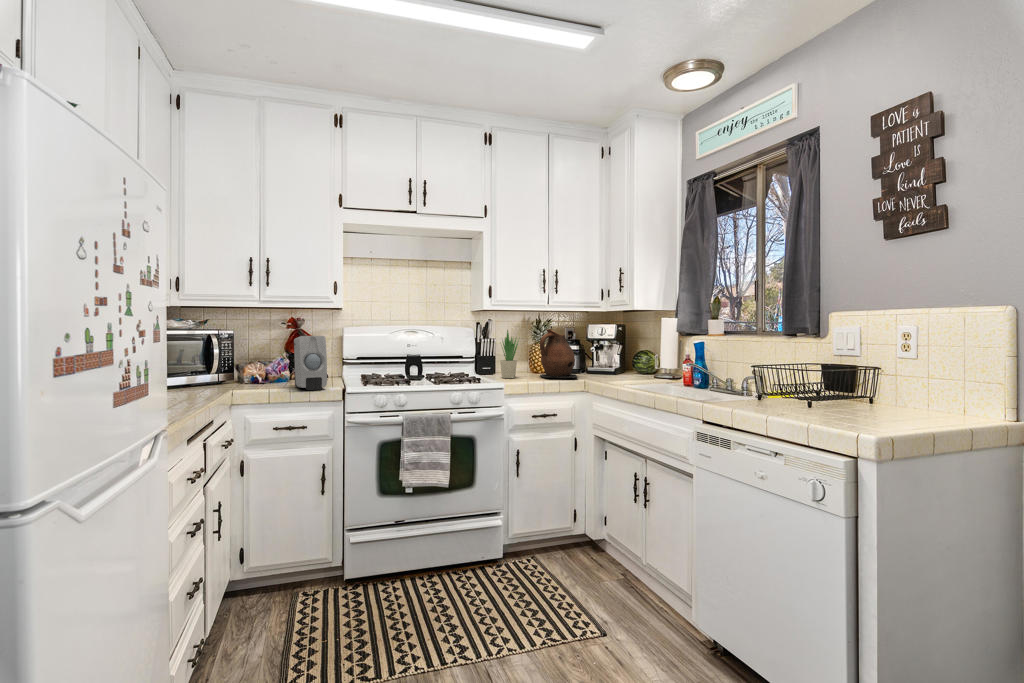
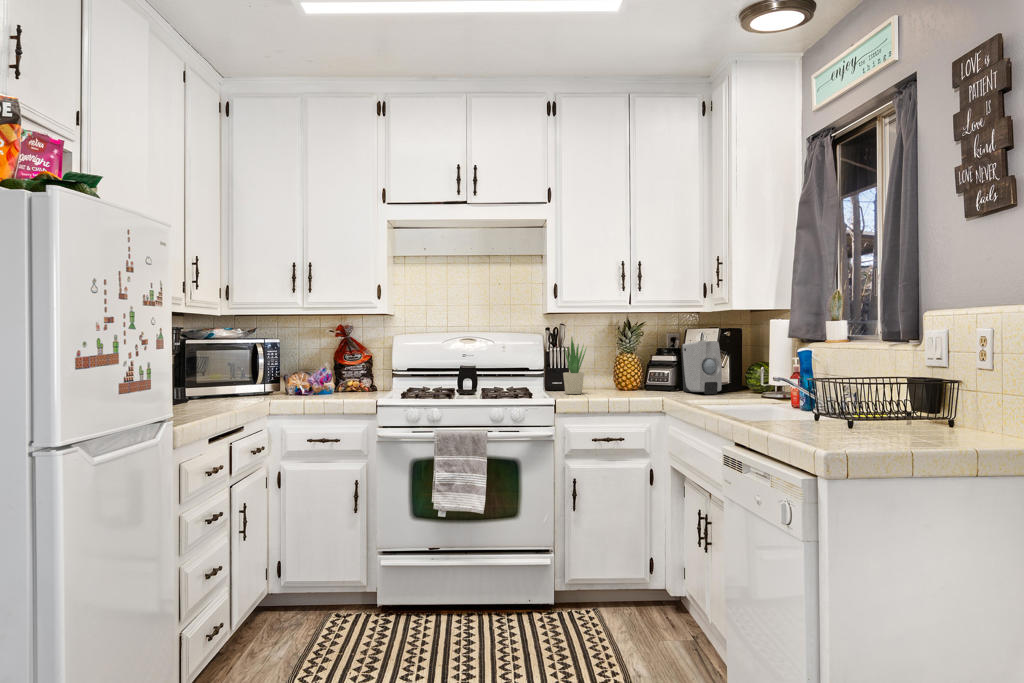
ceramic pitcher: present [540,329,577,378] -> none [610,335,662,396]
soap dispenser: present [294,336,327,390] -> present [681,341,722,394]

